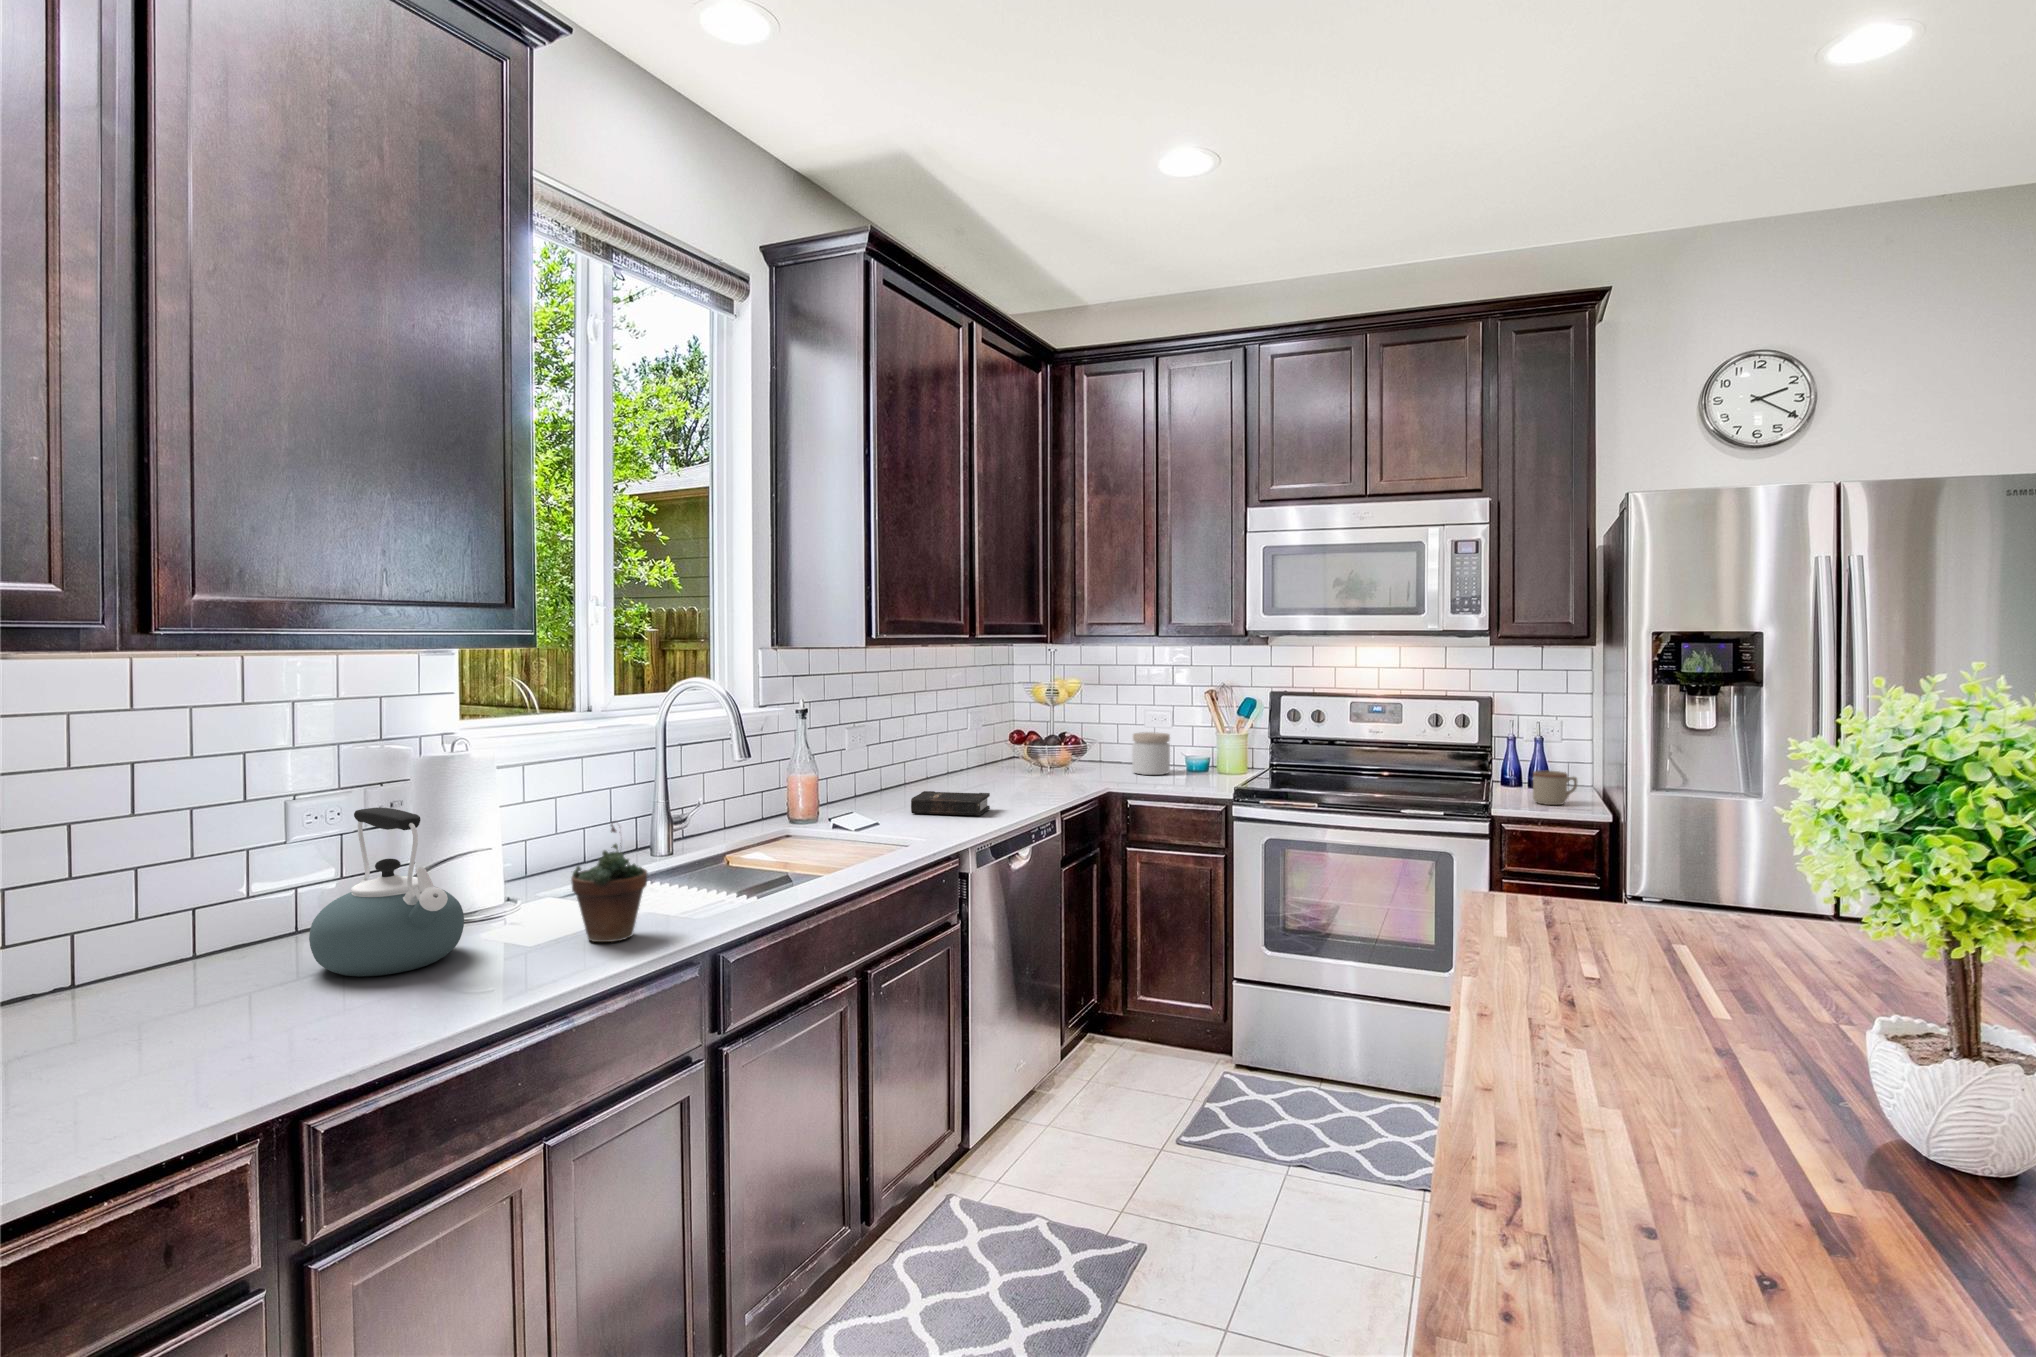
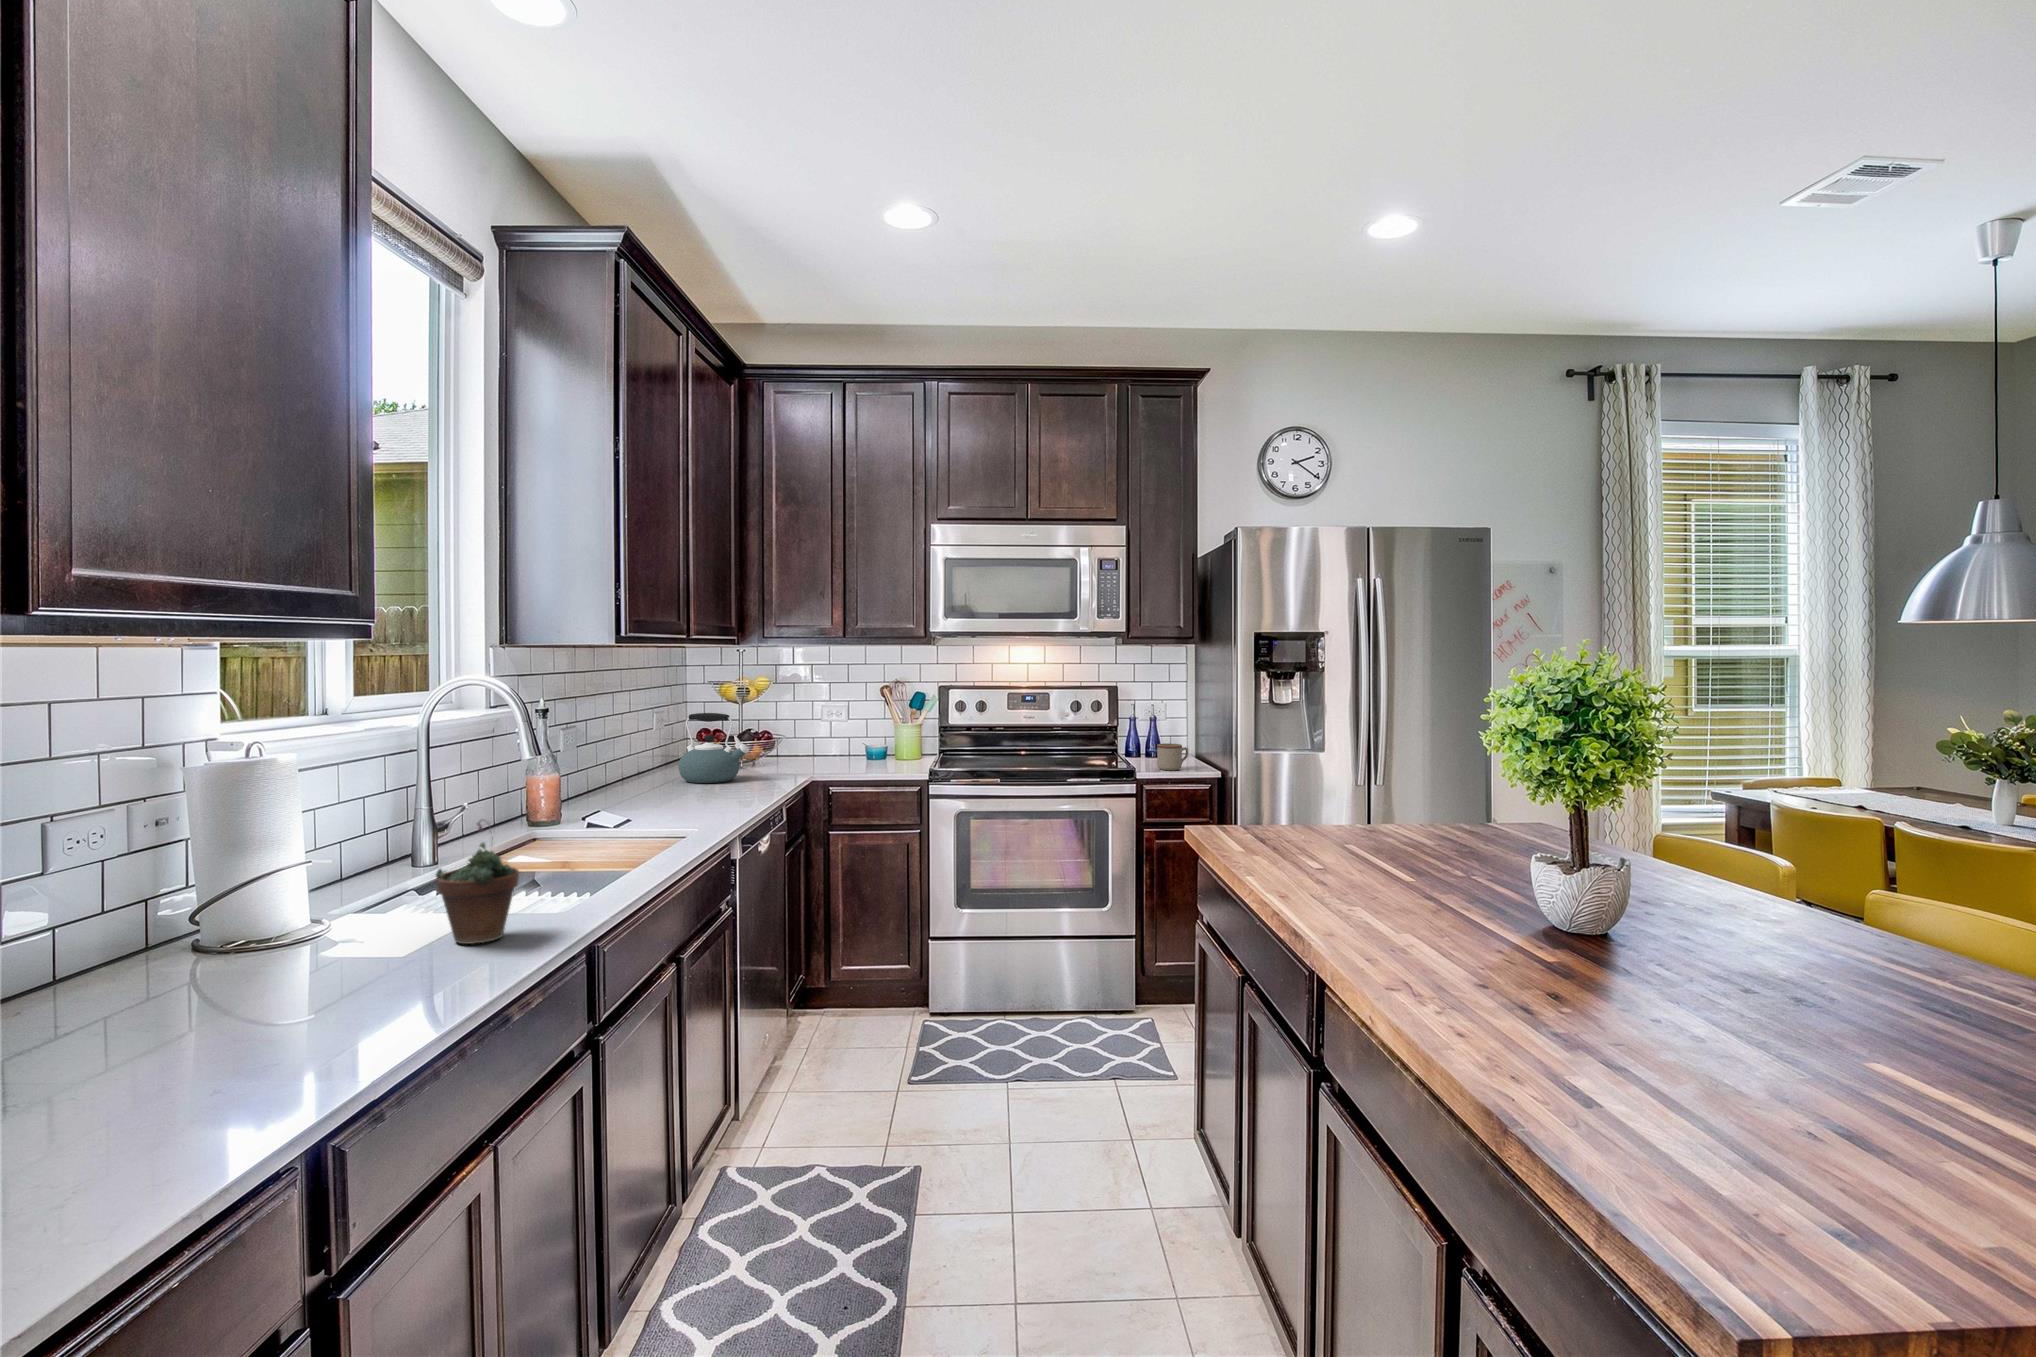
jar: present [1132,732,1170,775] -> none [820,725,855,764]
hardback book: present [911,791,990,816] -> none [649,785,724,809]
kettle: present [309,807,464,976] -> present [679,713,749,783]

